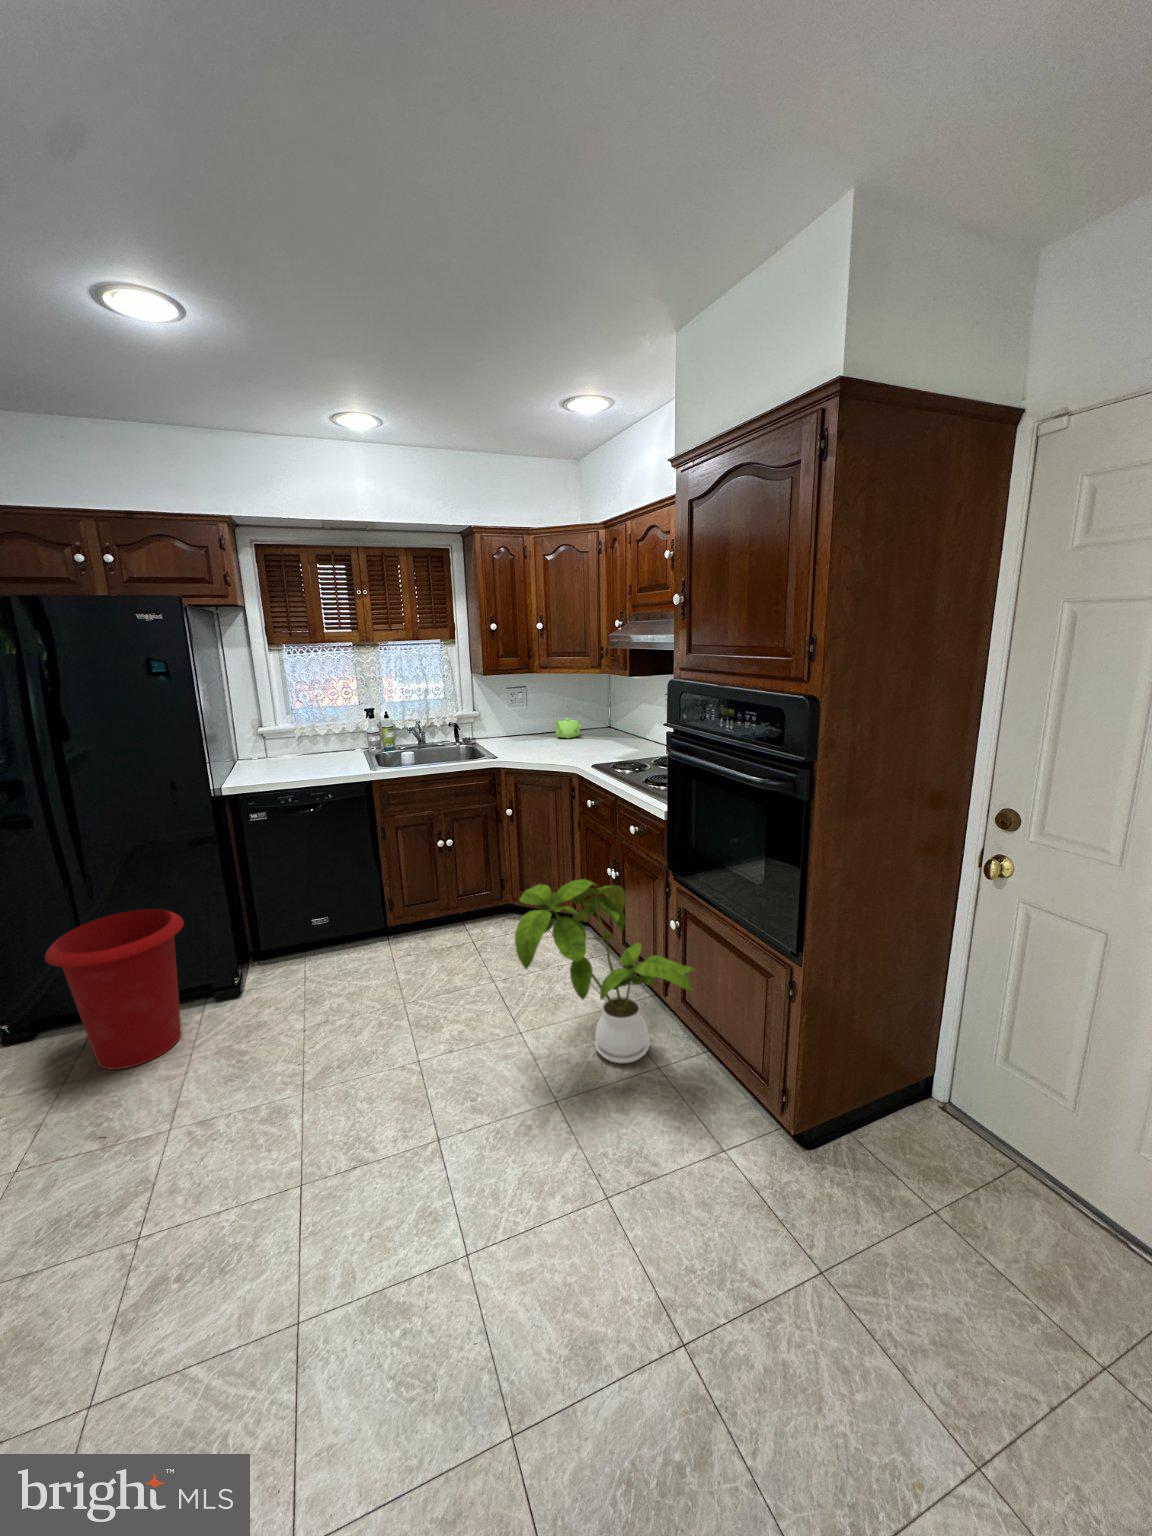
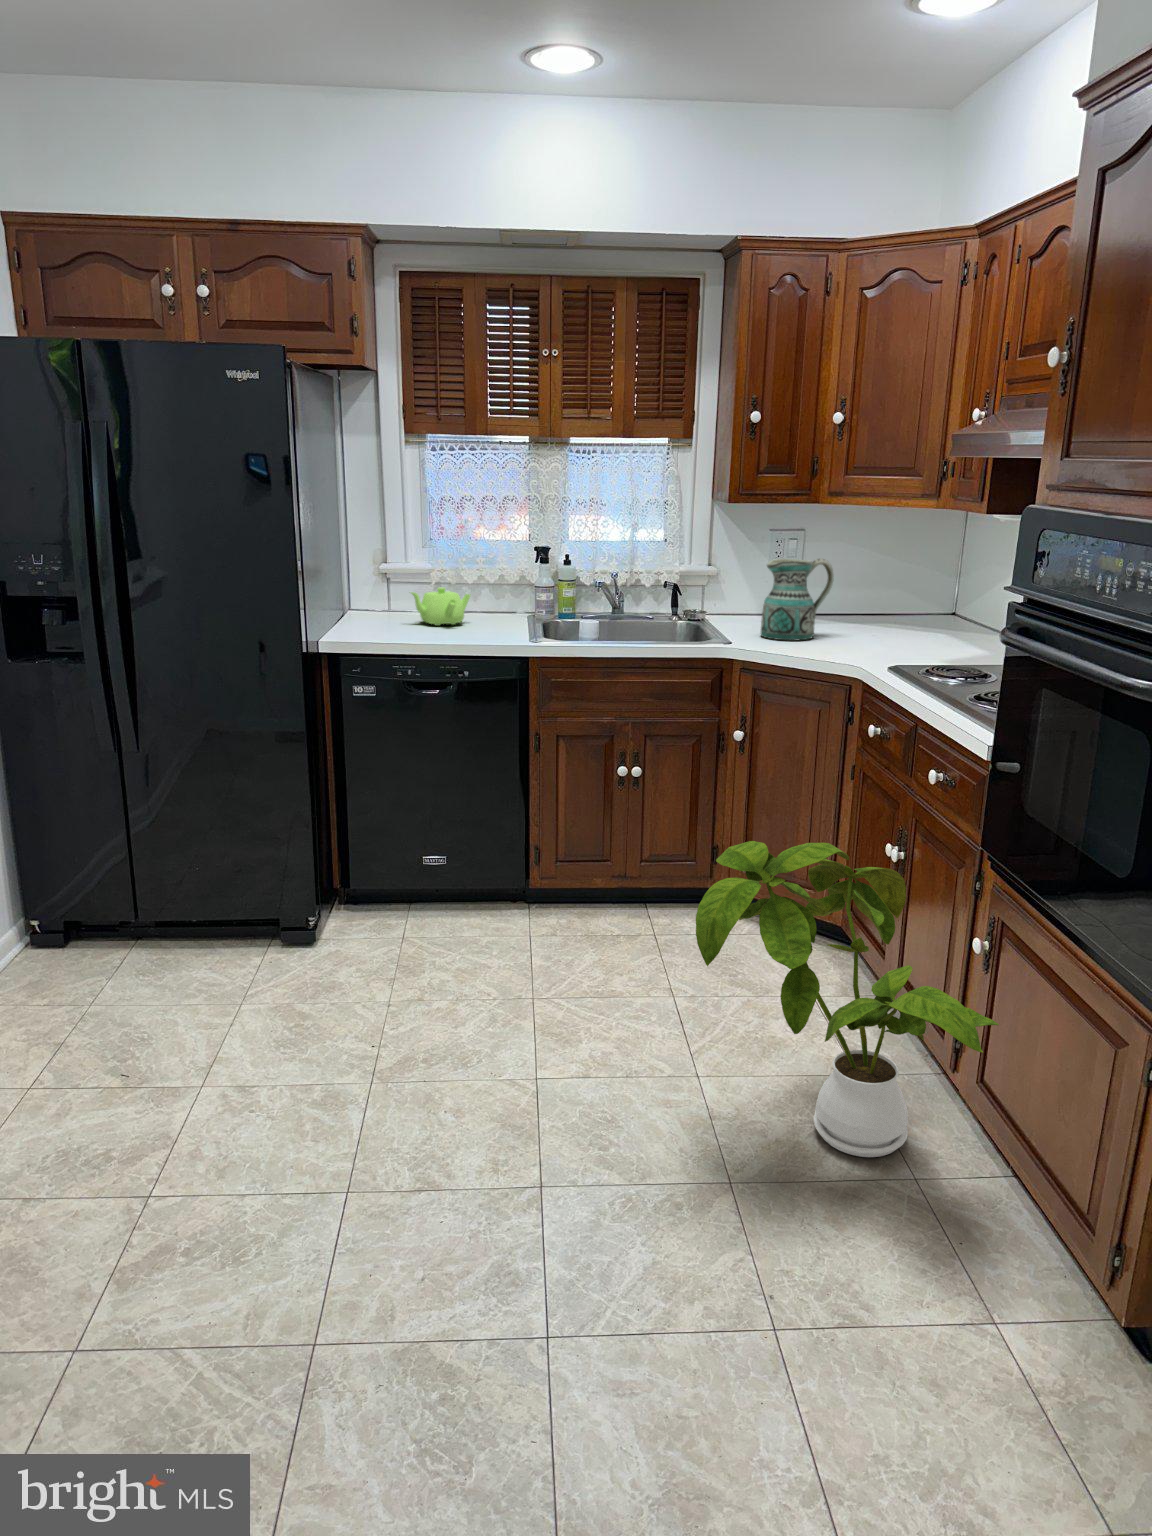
ceramic pitcher: none [511,705,550,754] -> present [761,558,834,640]
teapot: present [555,718,581,739] -> present [411,588,471,626]
waste bin: present [45,909,184,1070] -> none [87,797,252,1003]

